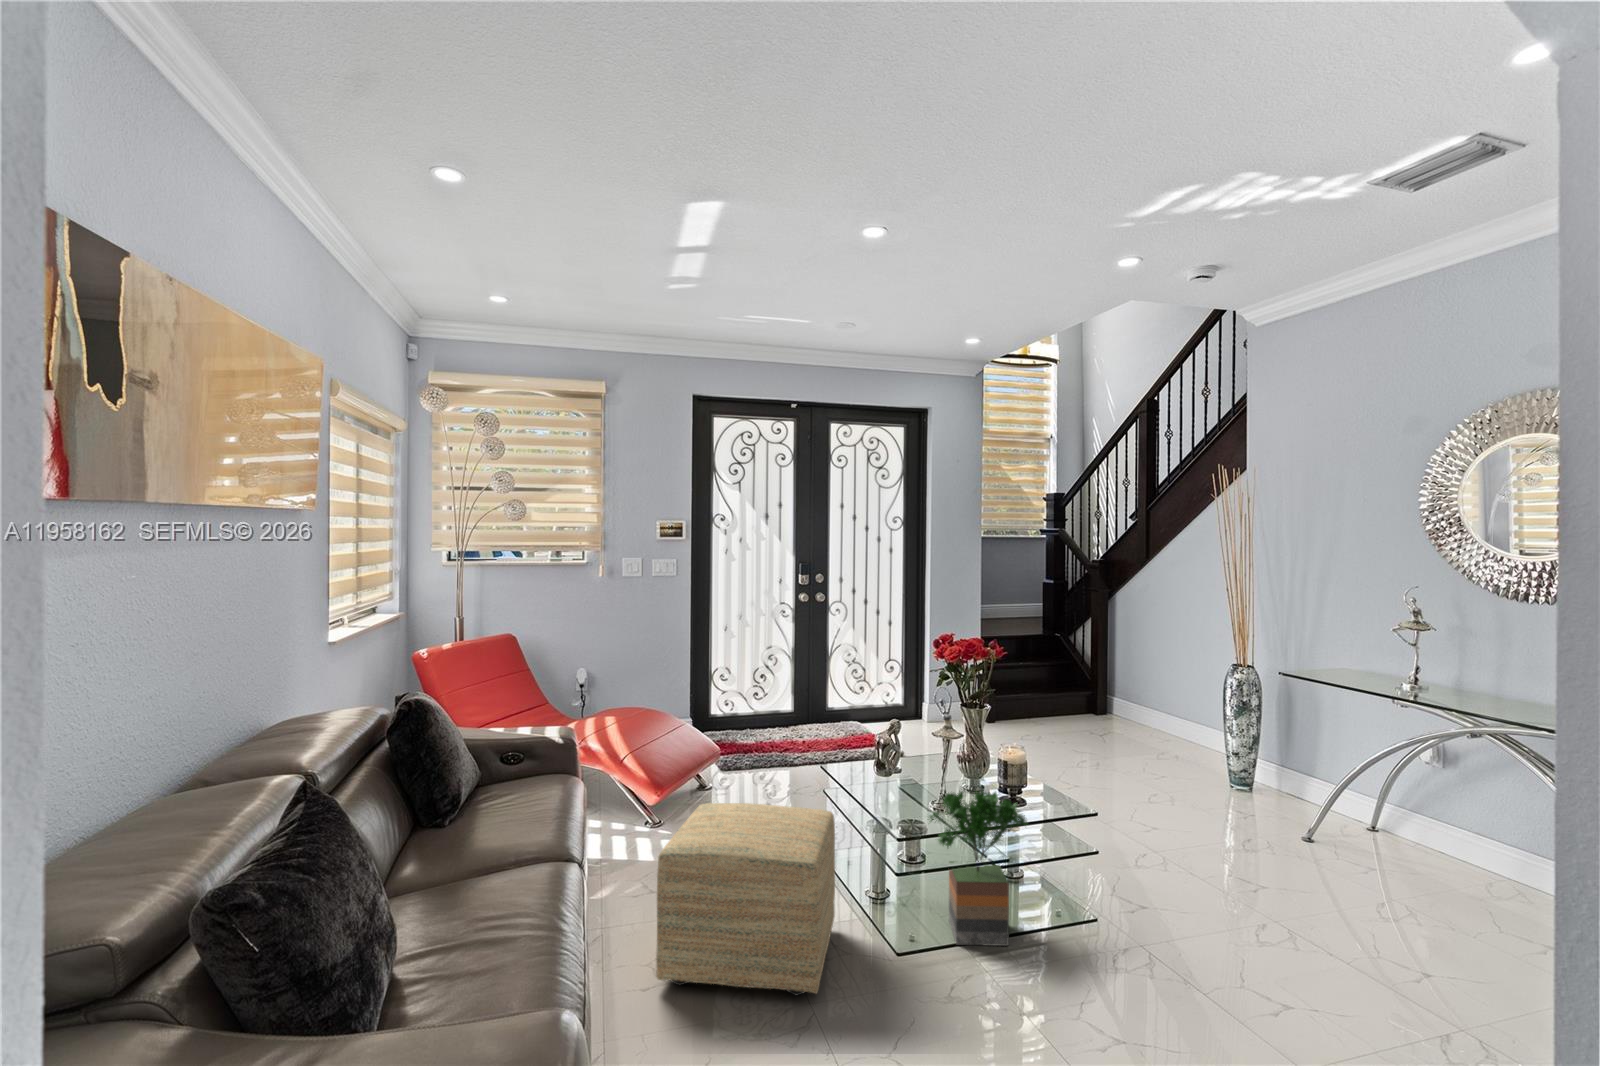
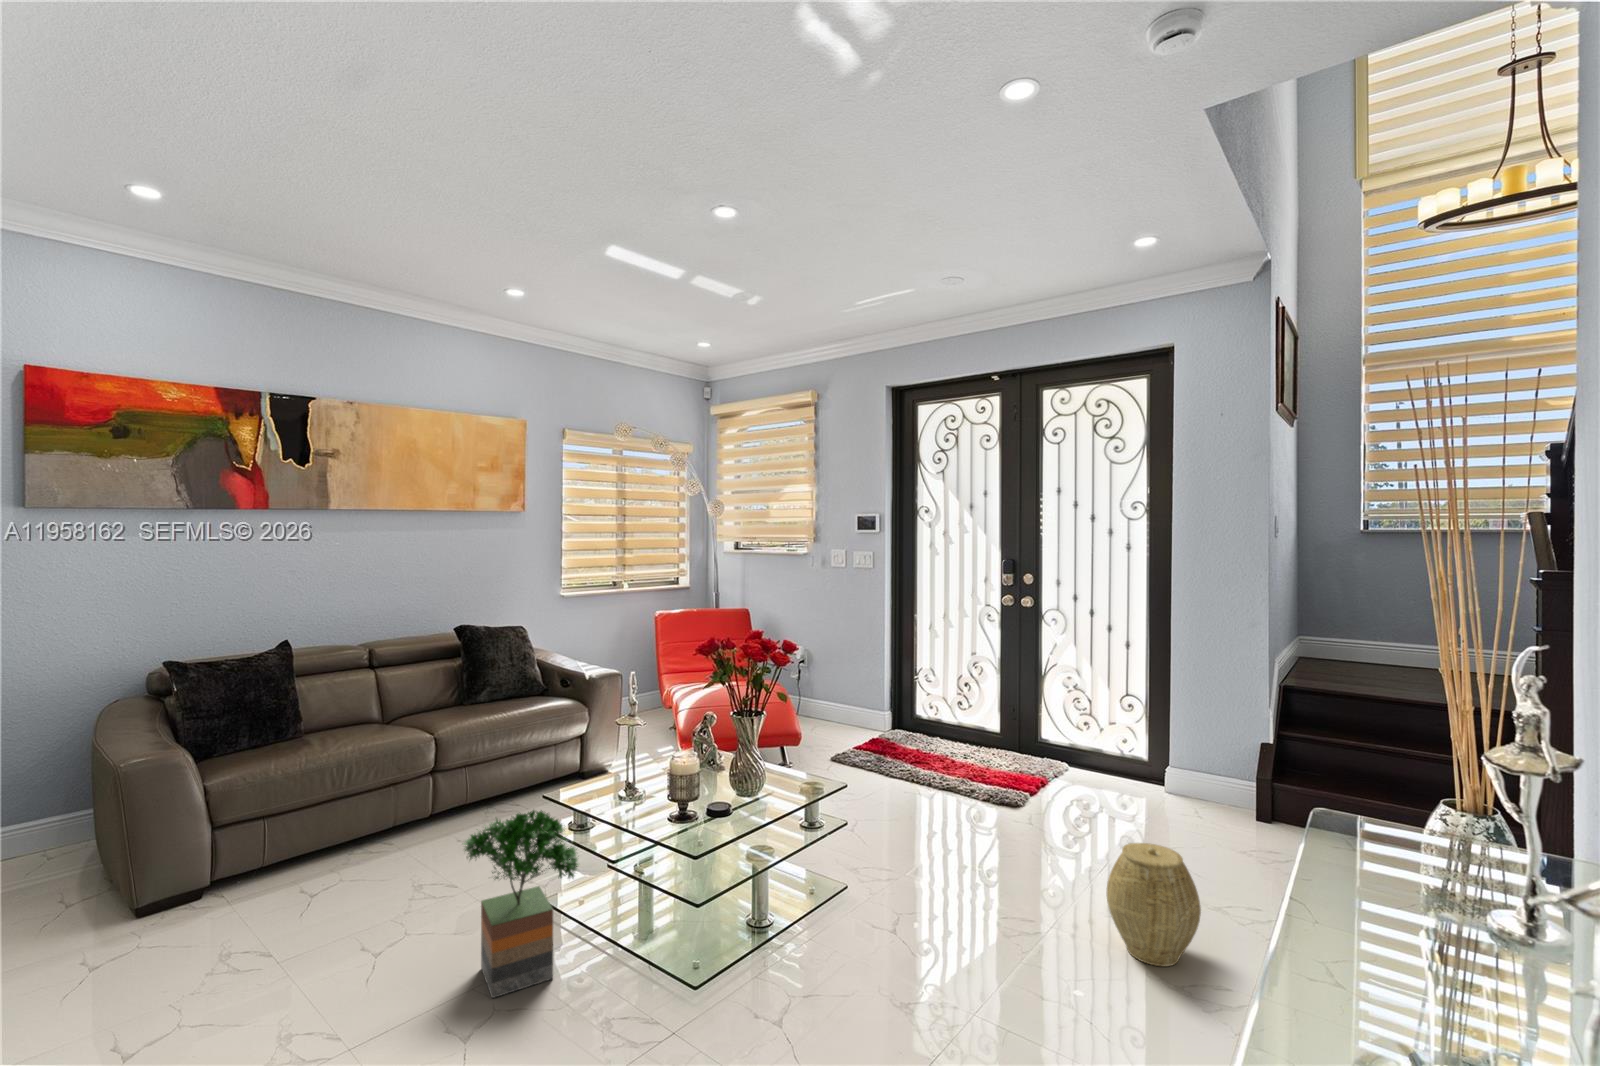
woven basket: none [1075,725,1128,791] -> present [1107,843,1201,966]
ottoman: present [656,803,835,995] -> none [328,756,489,926]

